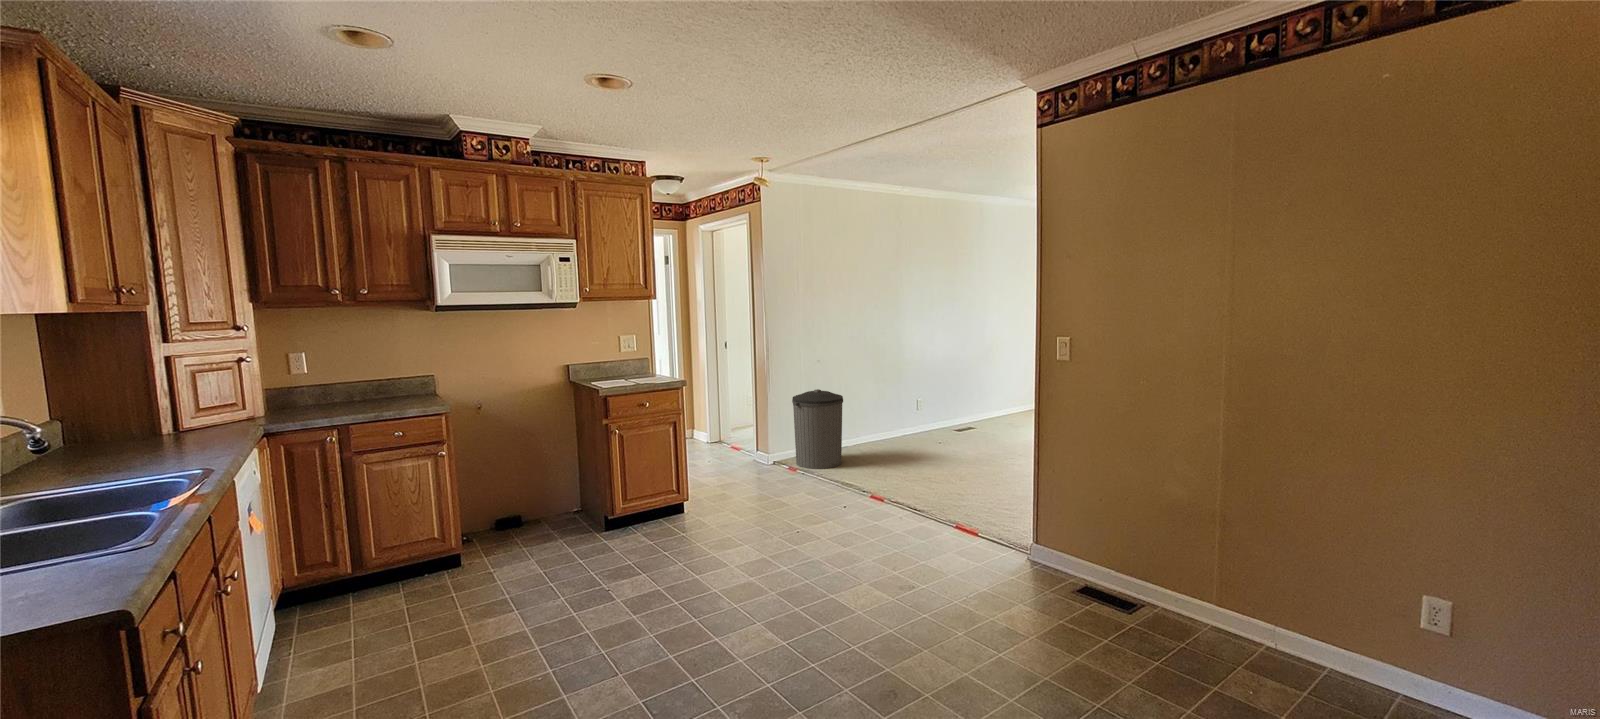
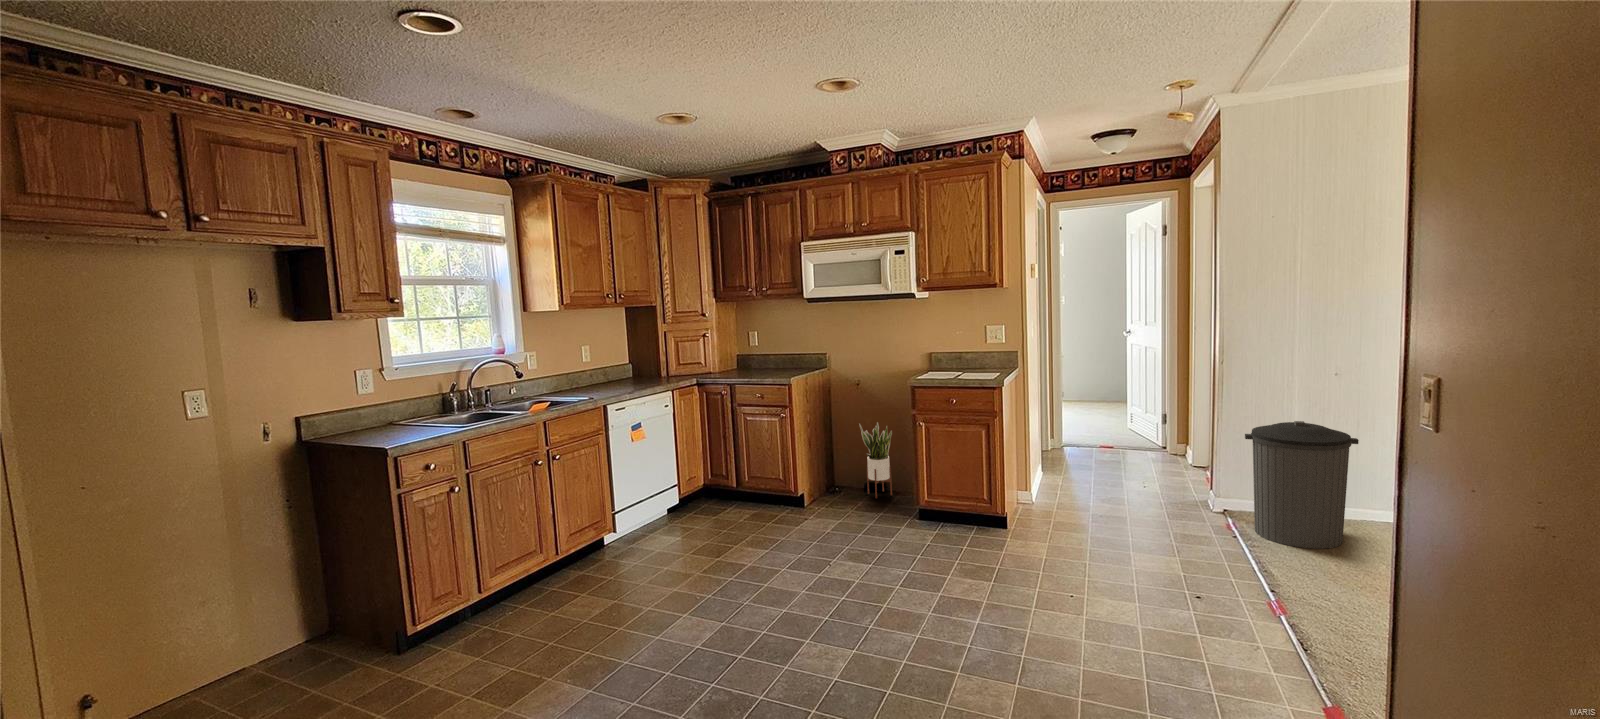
potted plant: none [499,448,536,534] -> present [859,422,892,498]

